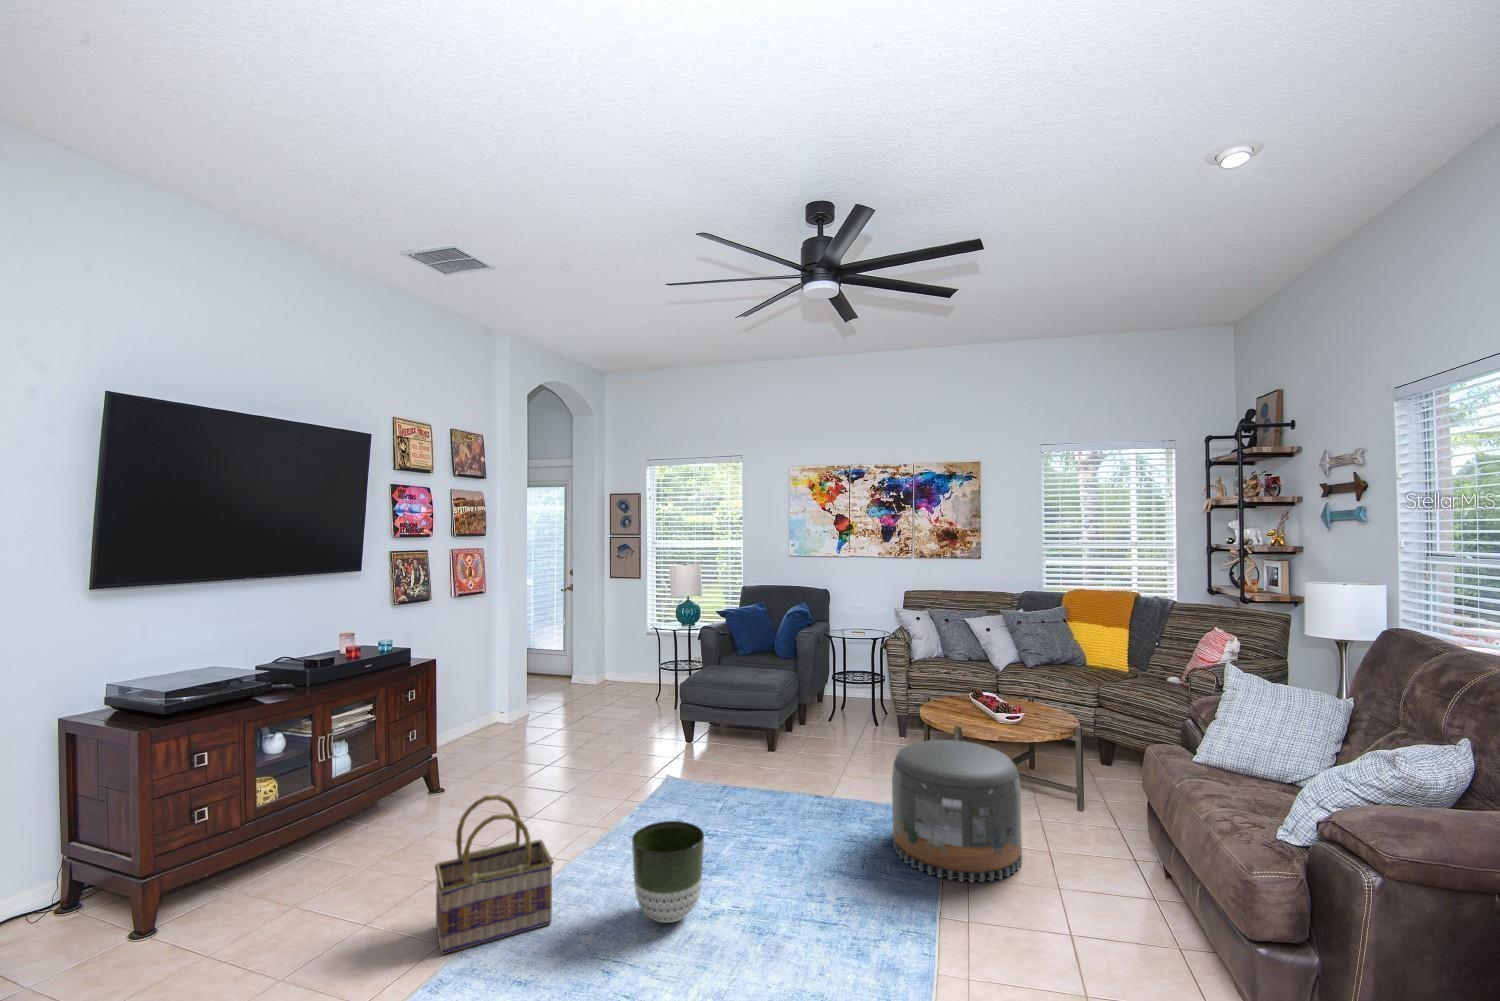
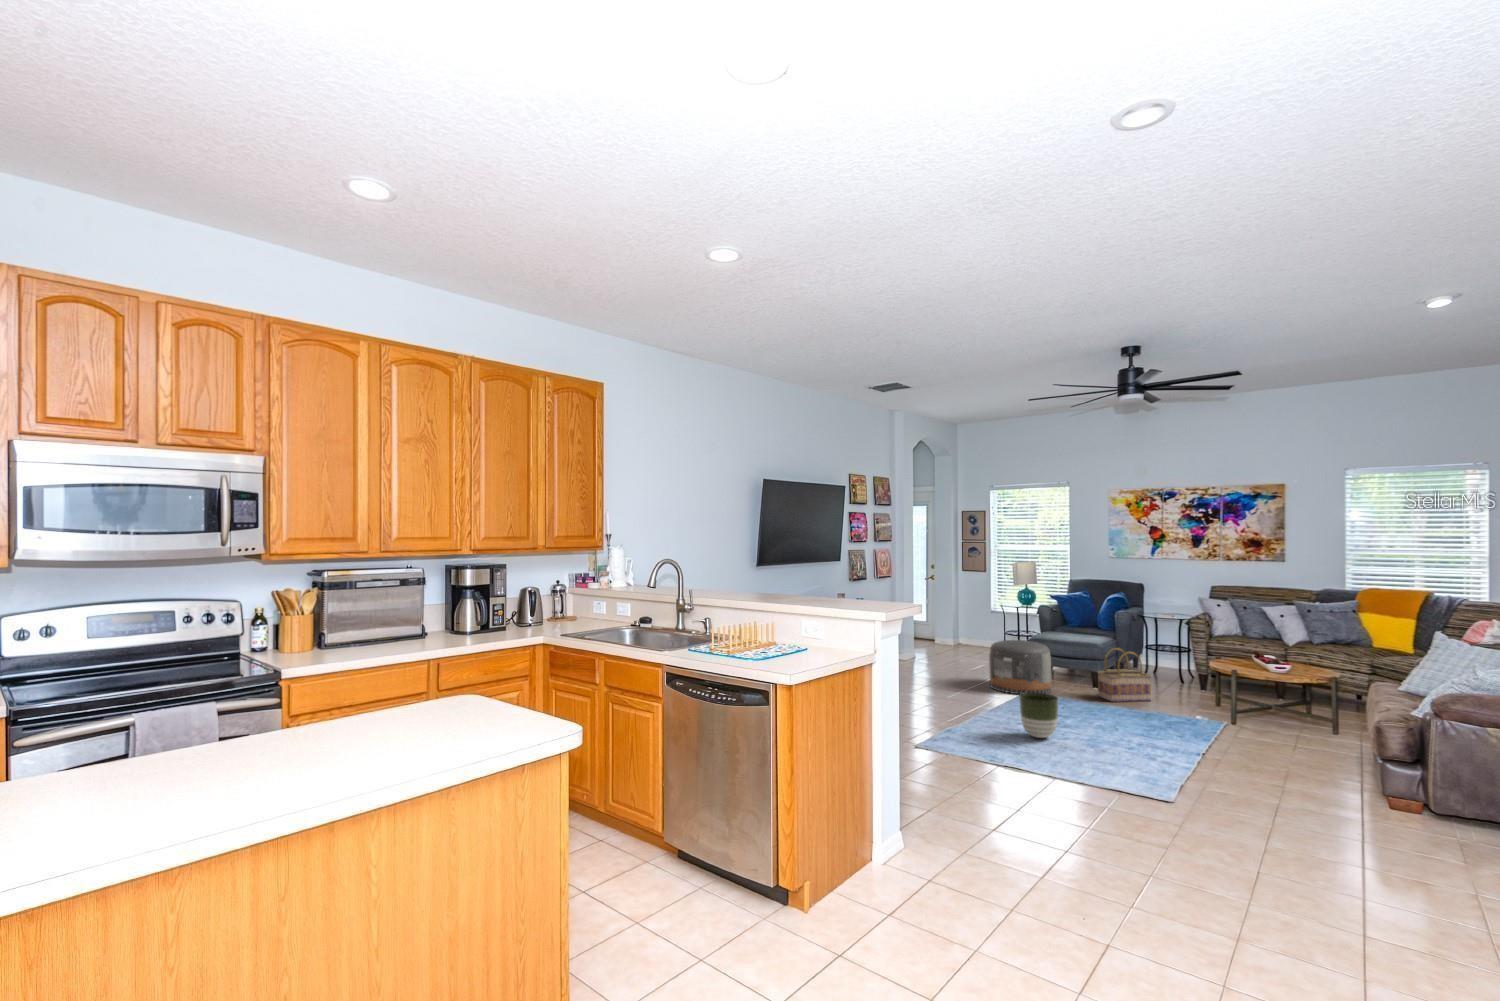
pouf: present [892,740,1022,882] -> present [989,640,1051,694]
basket: present [435,795,554,954] -> present [1098,648,1151,702]

